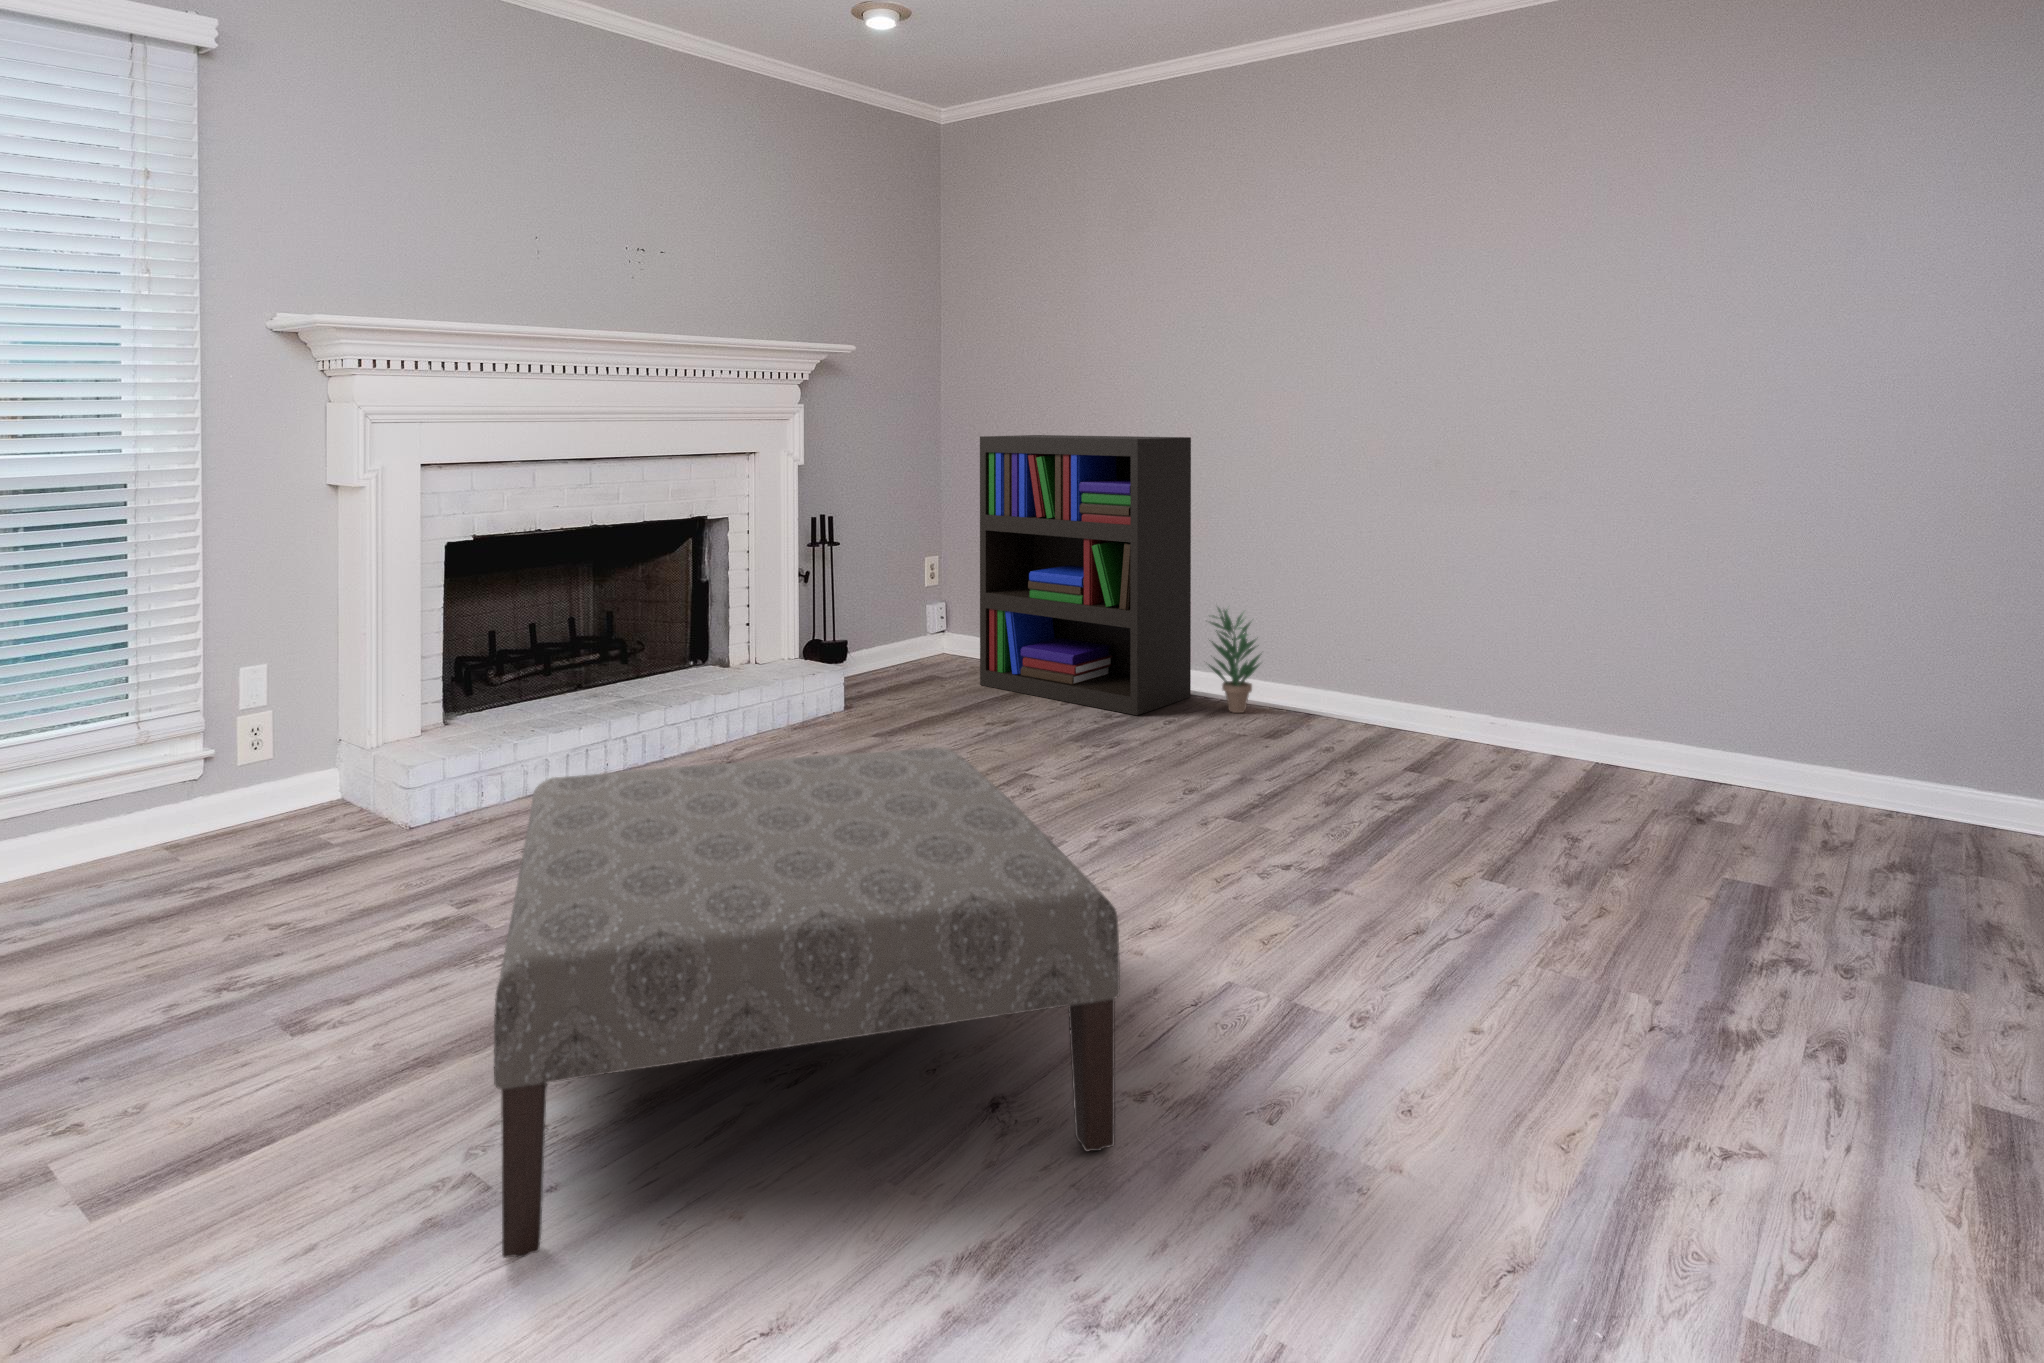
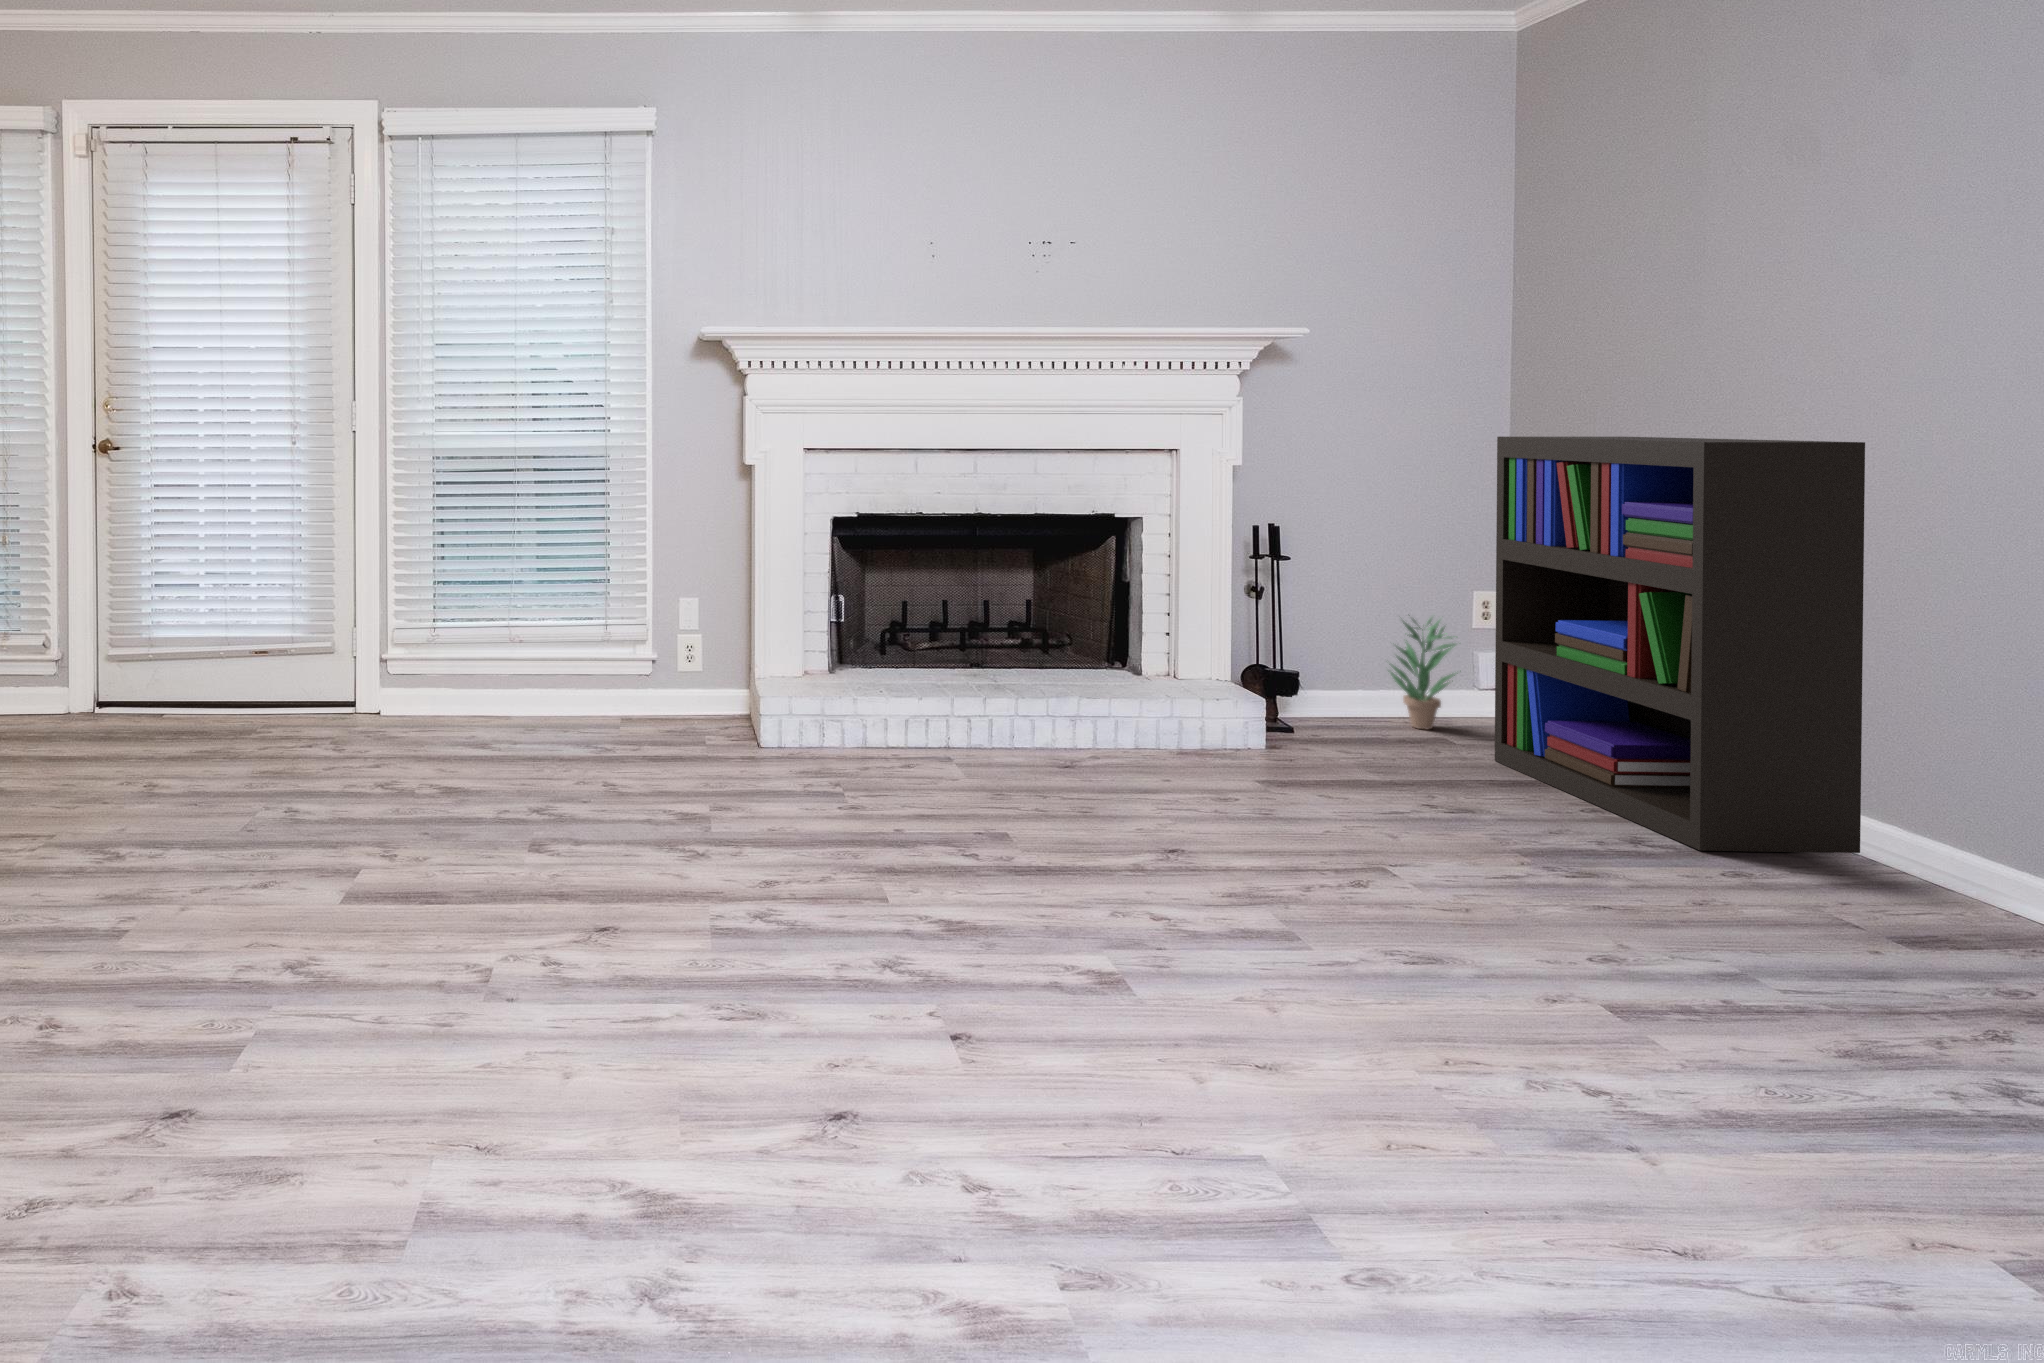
potted plant: present [1209,608,1260,713] -> present [1390,618,1455,729]
ottoman: present [494,747,1120,1258] -> none [422,708,1067,1205]

